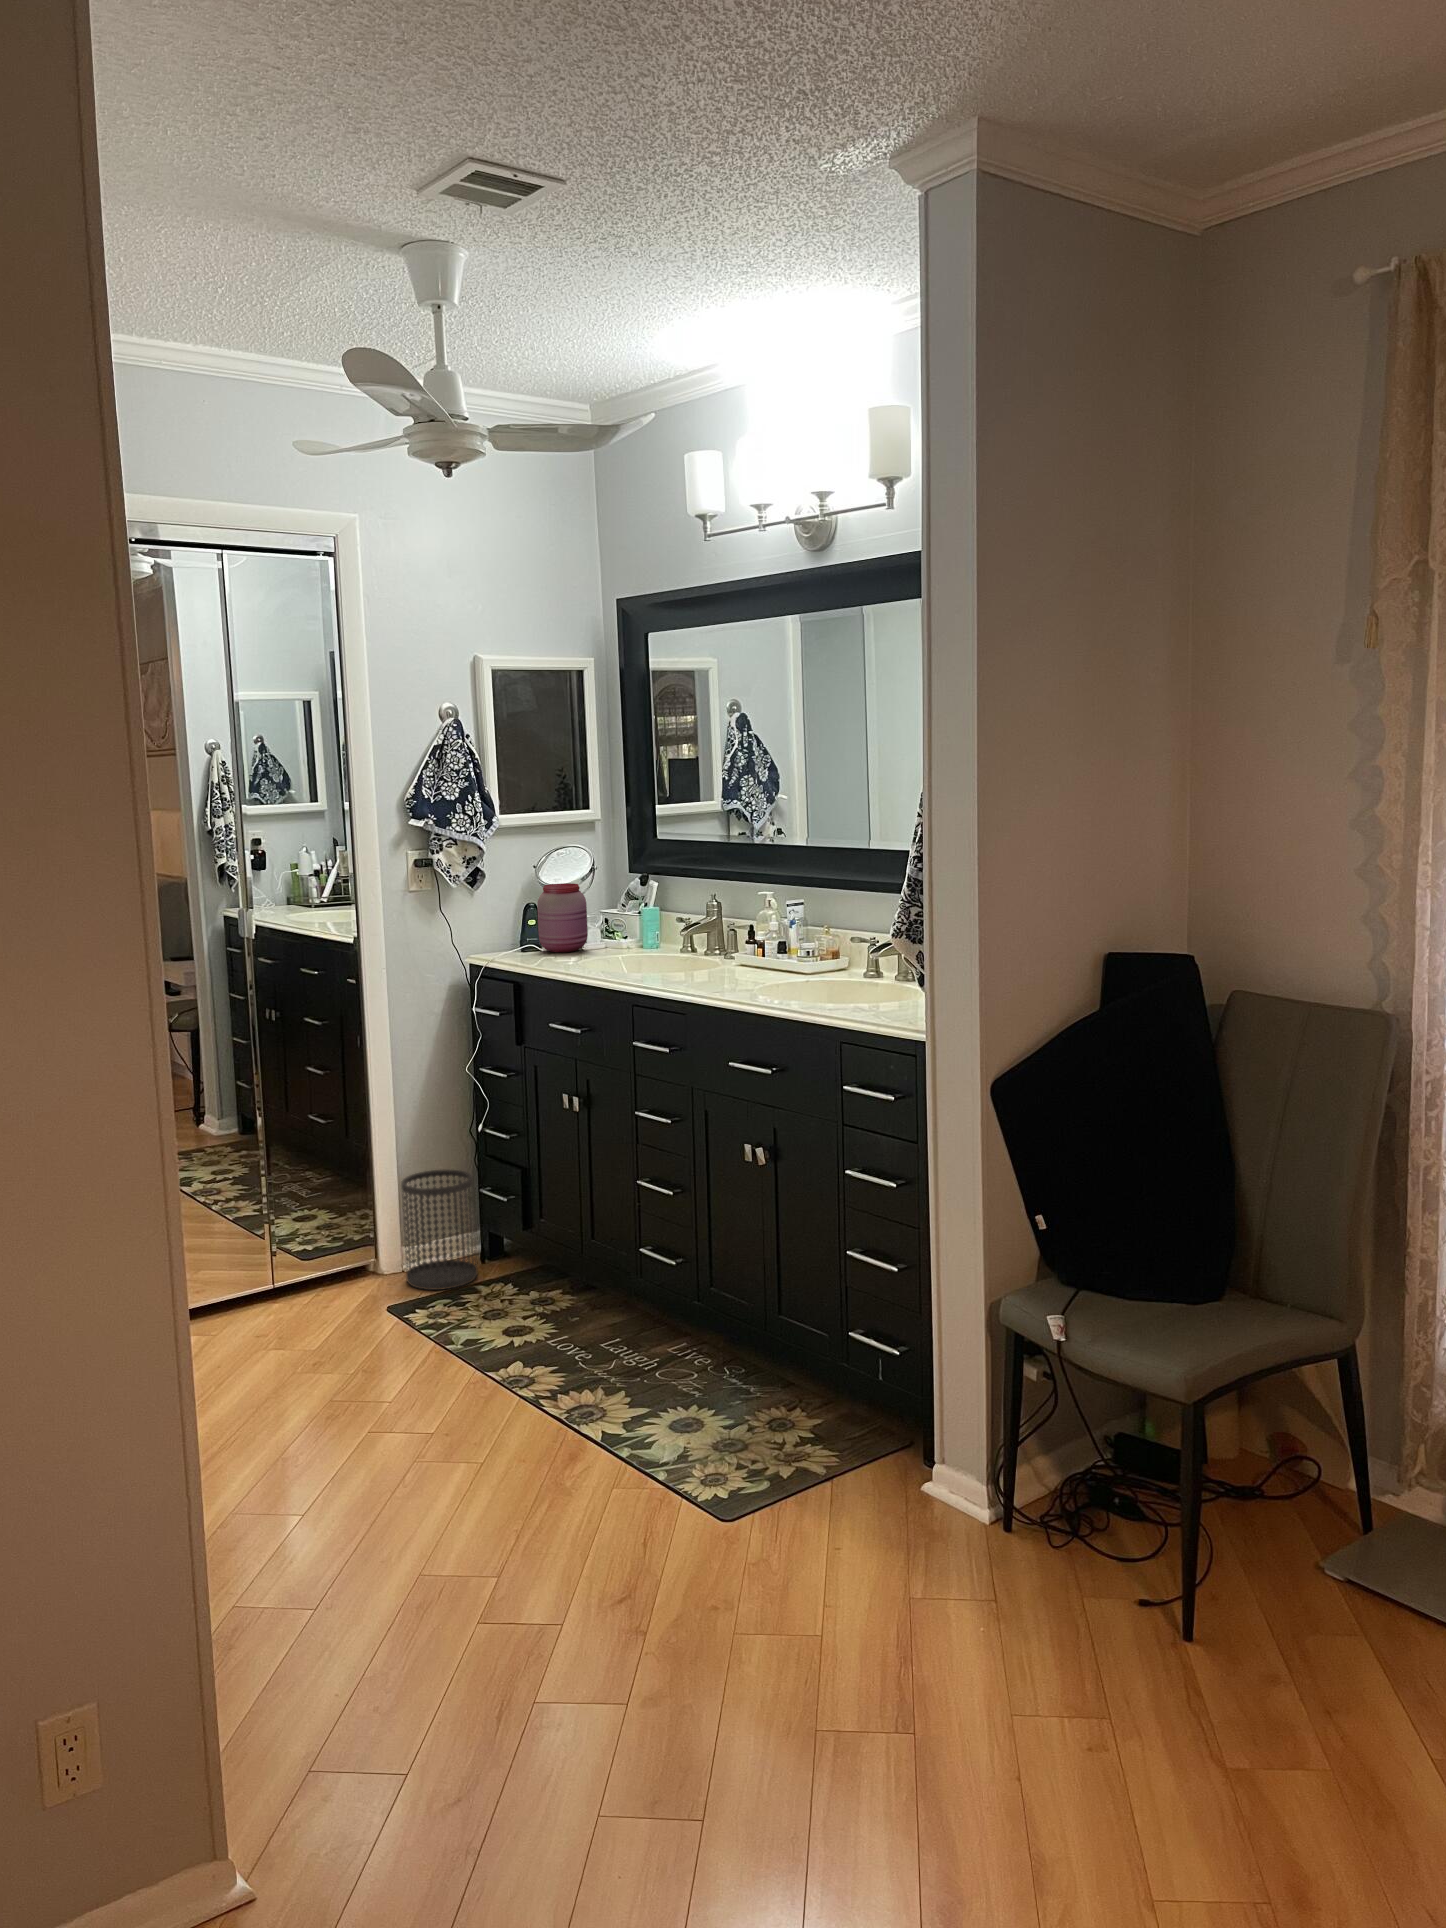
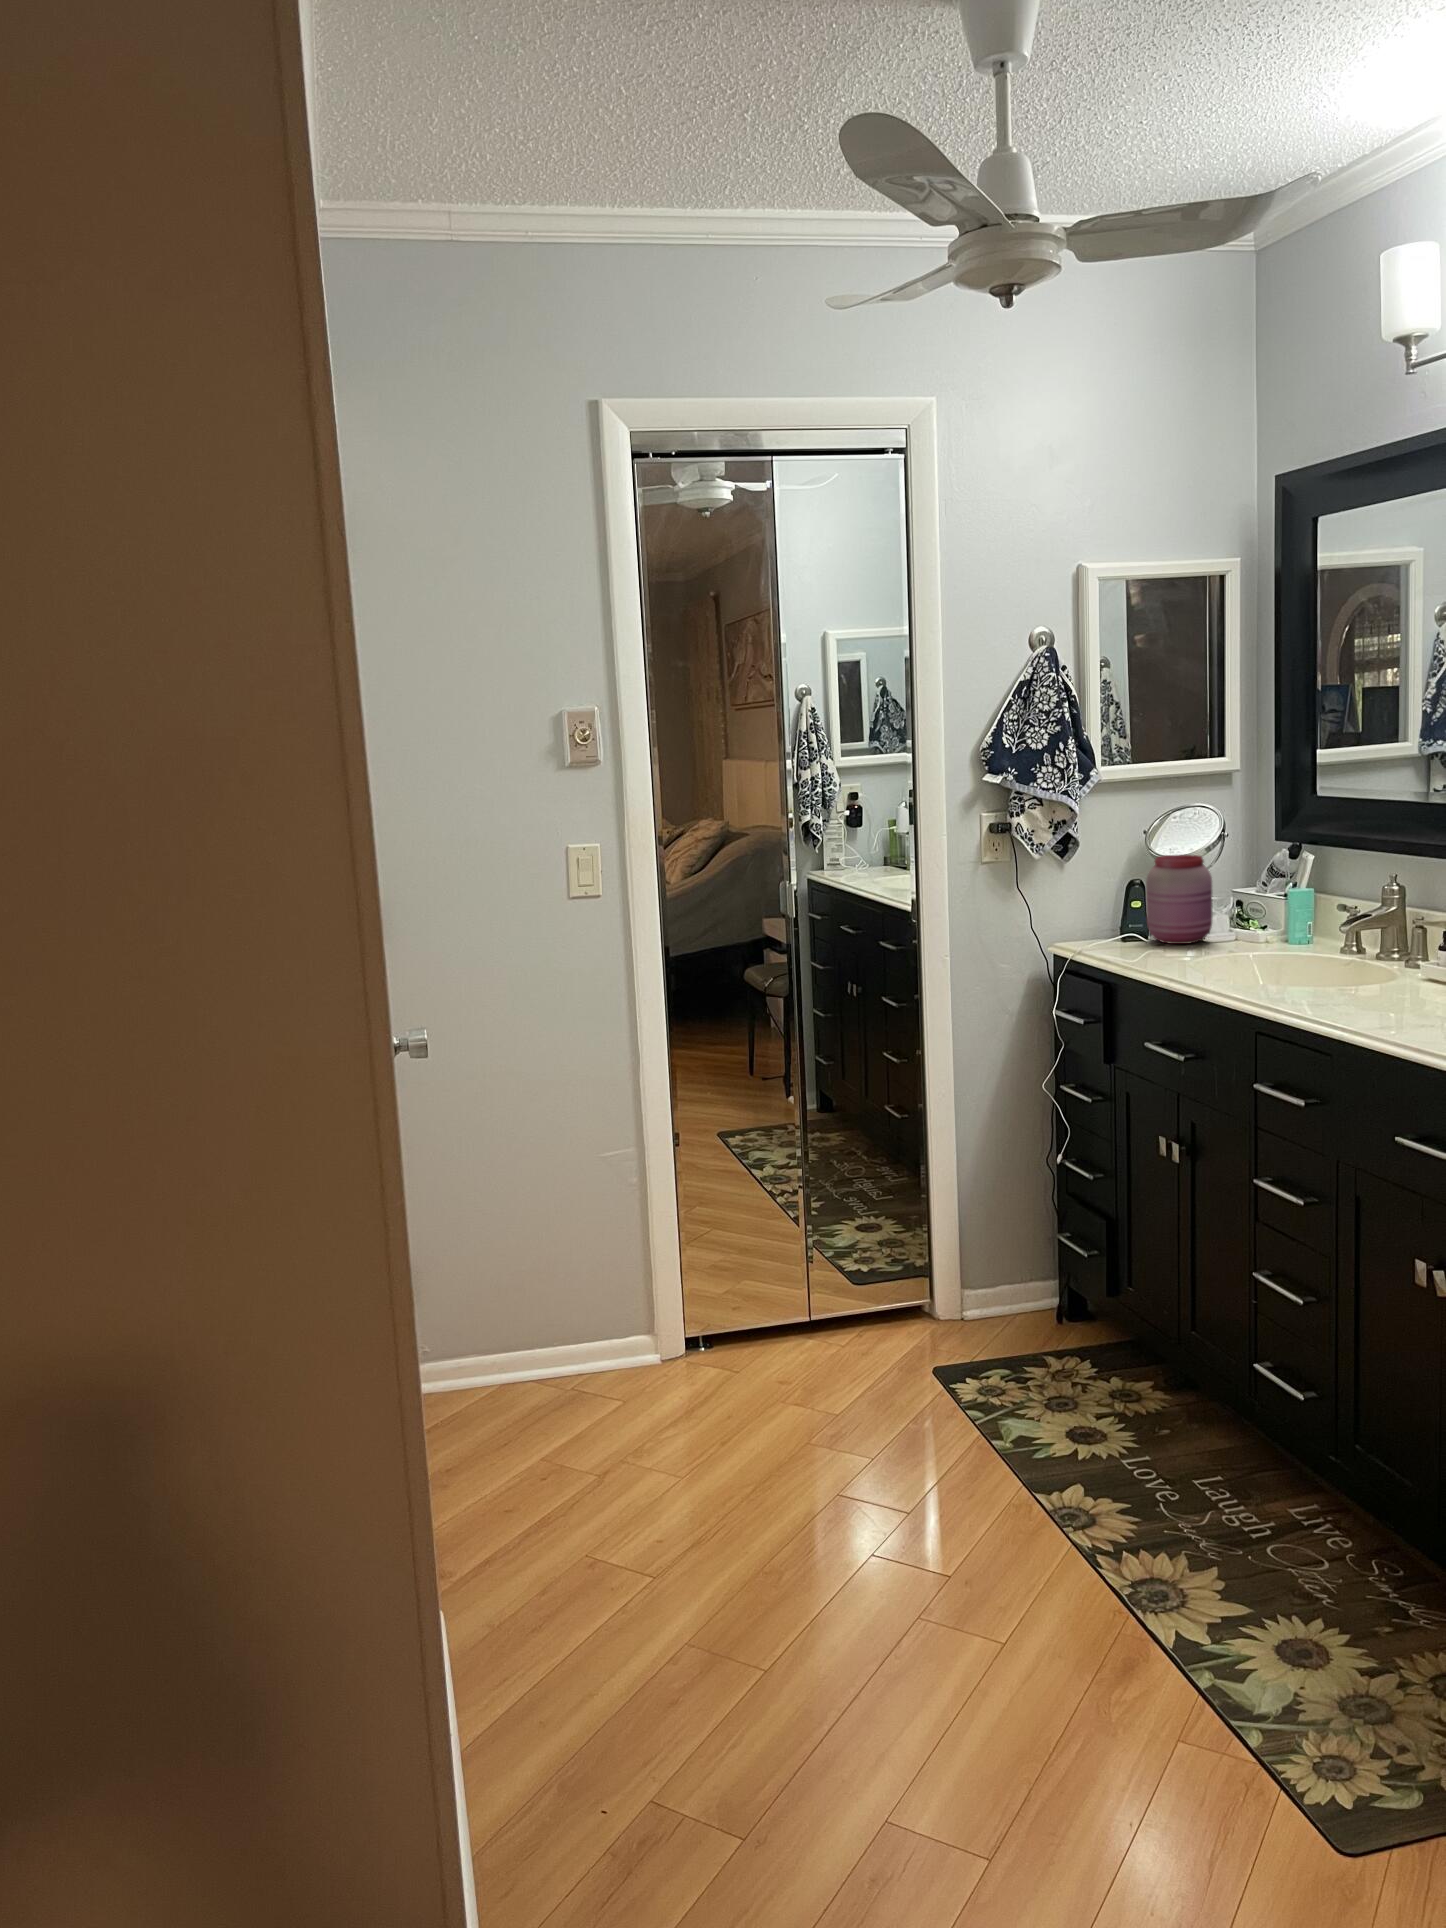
wastebasket: present [401,1169,478,1290] -> none [959,1203,1049,1355]

